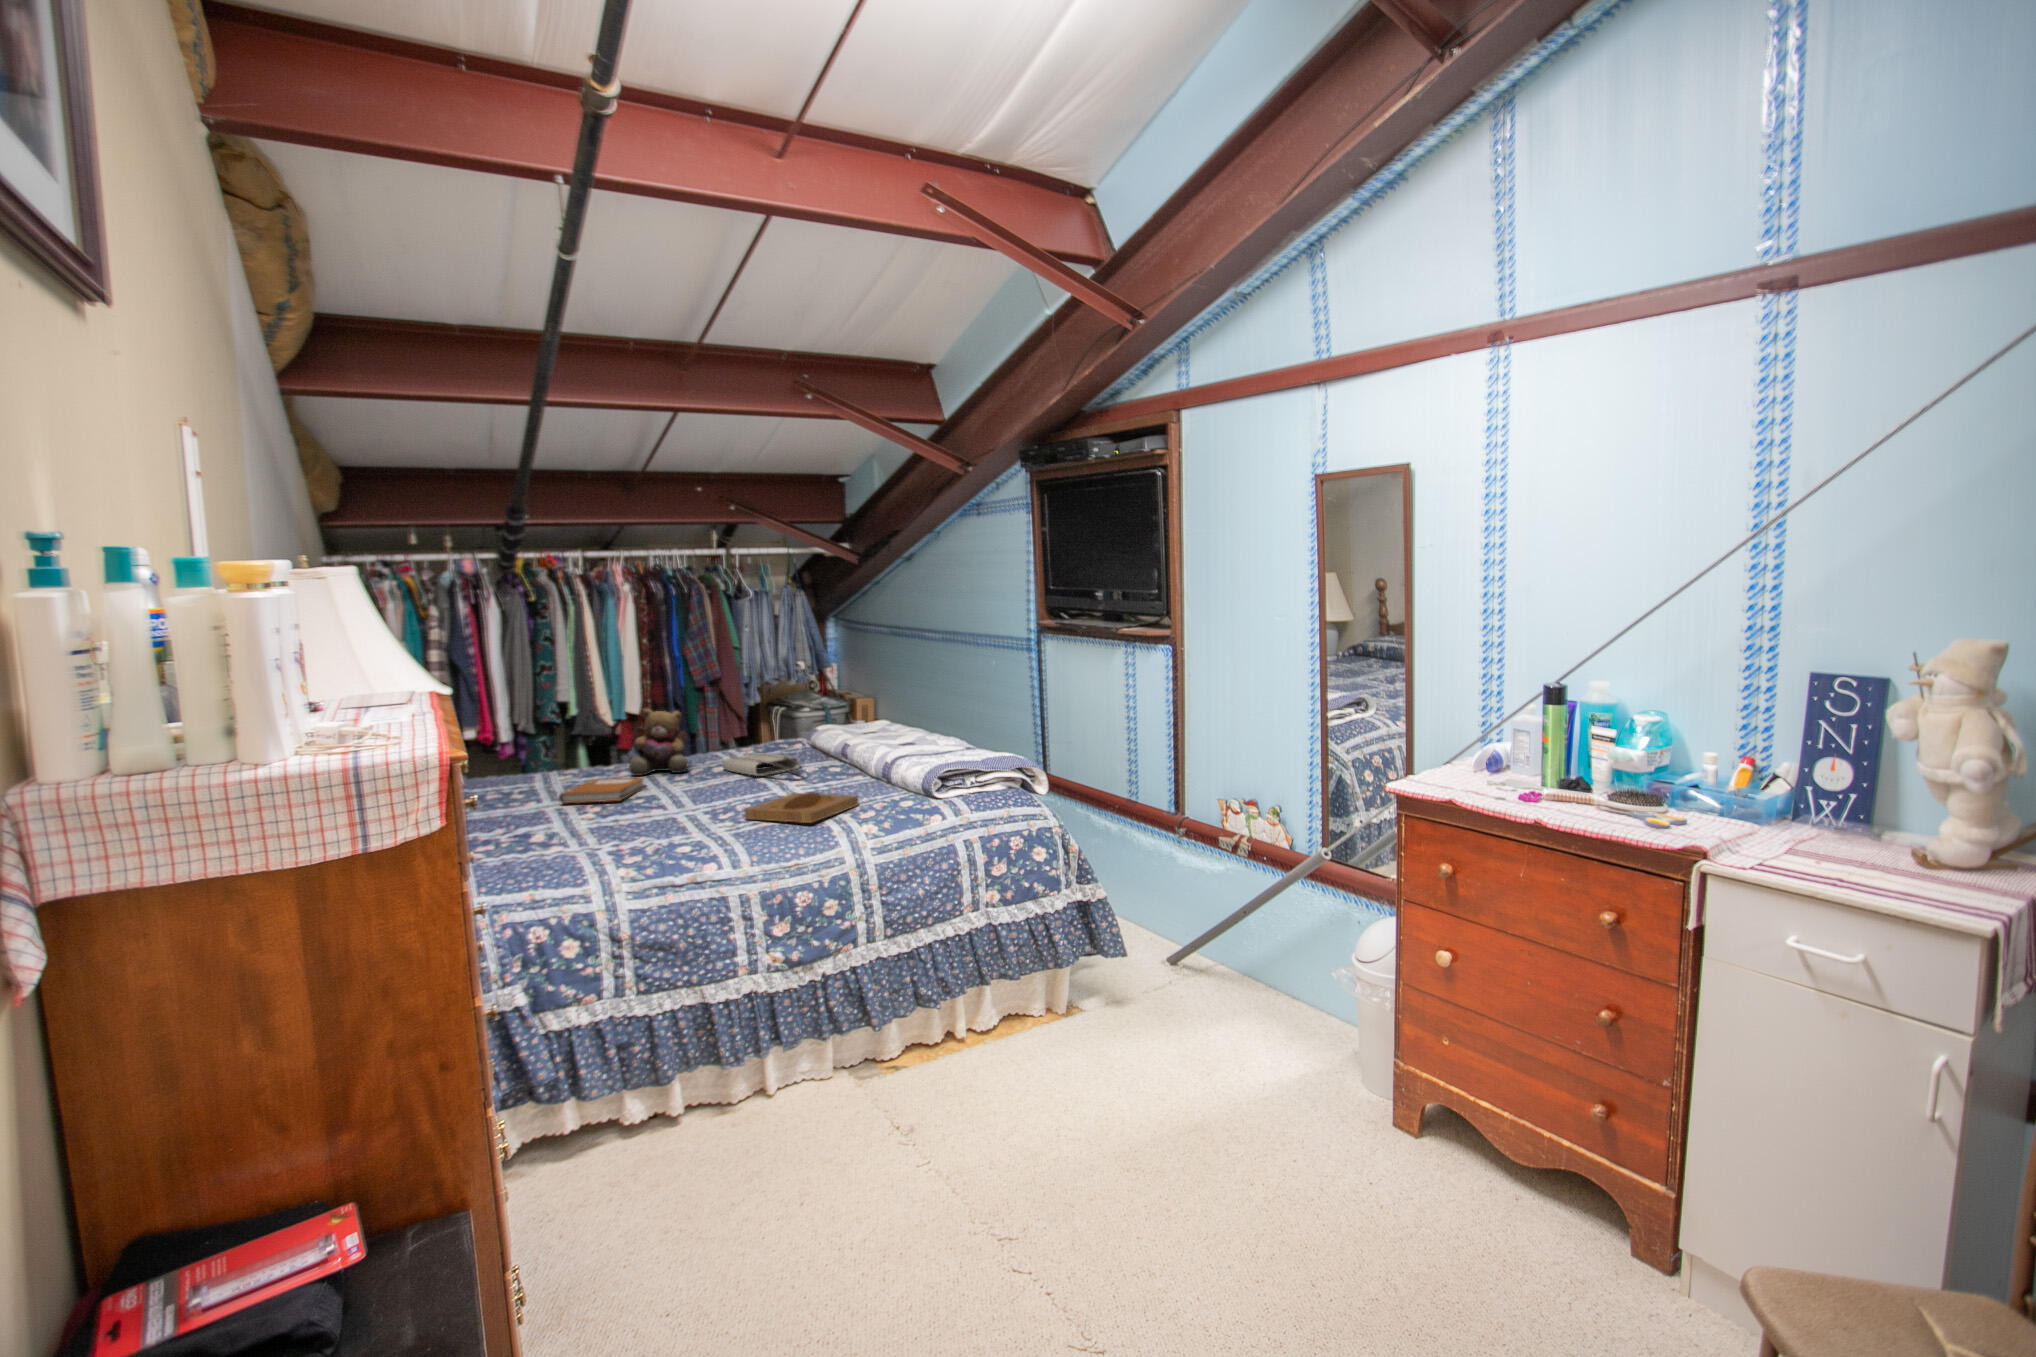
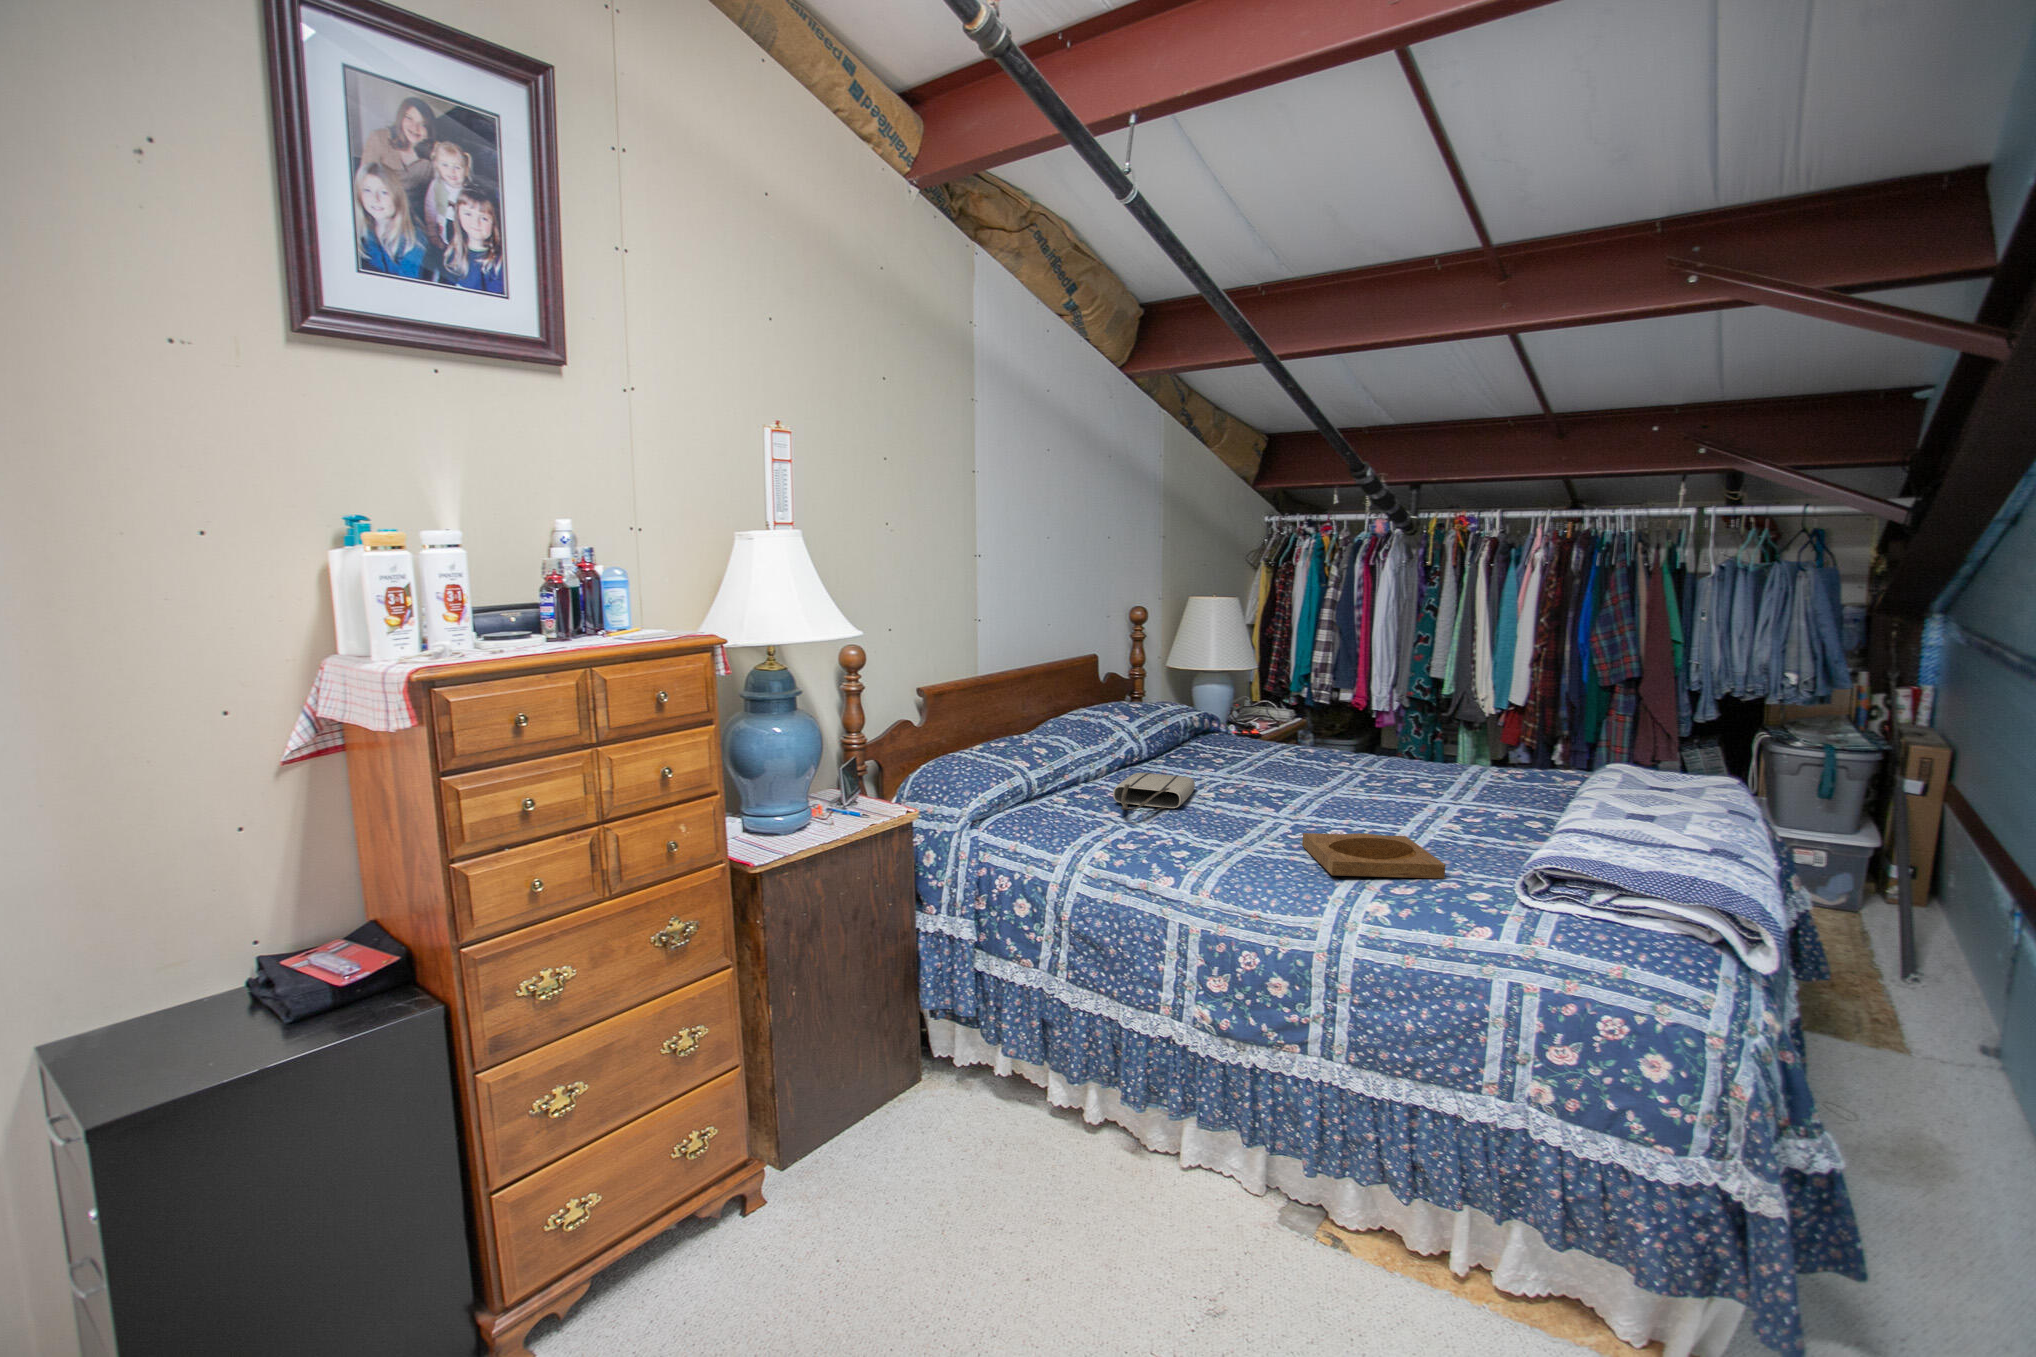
teddy bear: present [629,709,688,776] -> none [1343,691,1418,778]
tote bag: present [722,753,803,776] -> present [1113,773,1195,812]
notebook: present [559,777,644,803] -> none [1223,759,1329,787]

